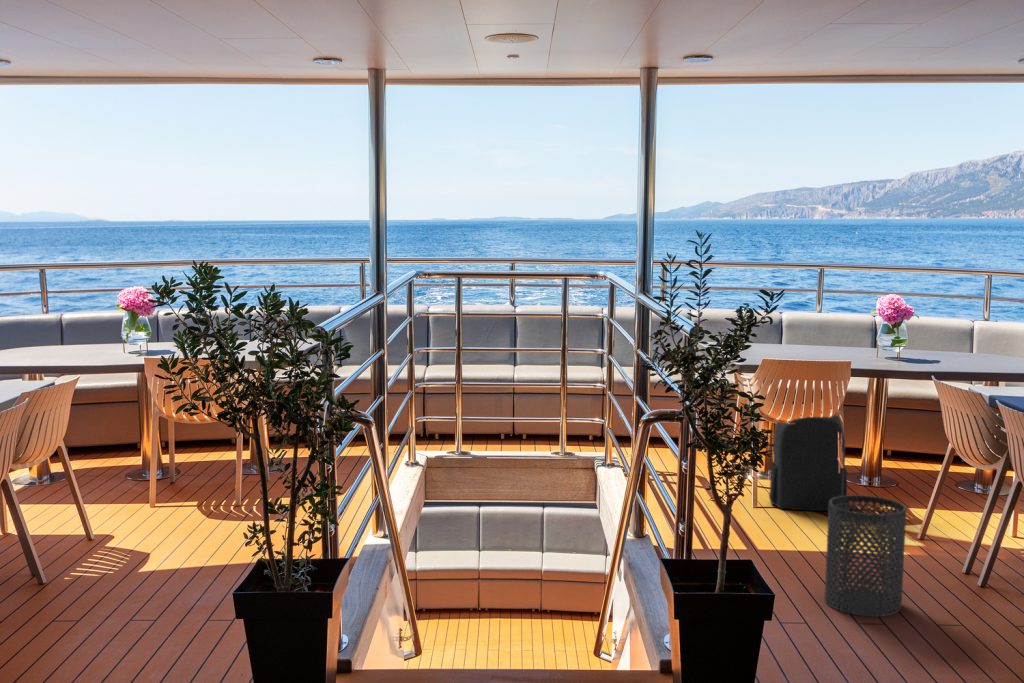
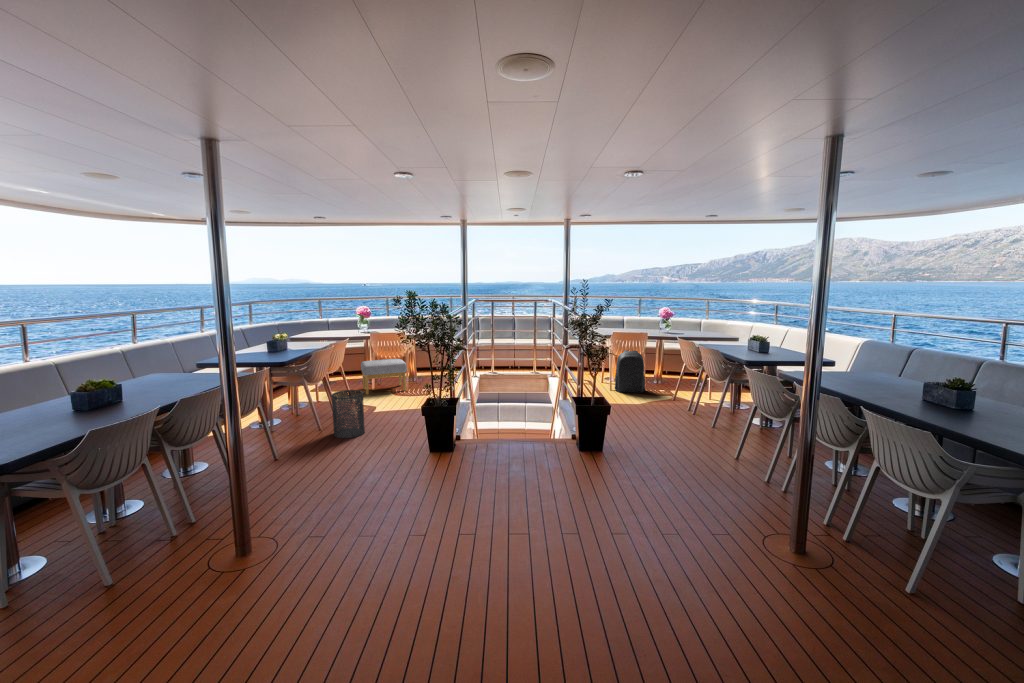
footstool: none [121,420,237,513] -> present [361,359,407,394]
trash can: present [825,495,906,617] -> present [331,390,365,438]

